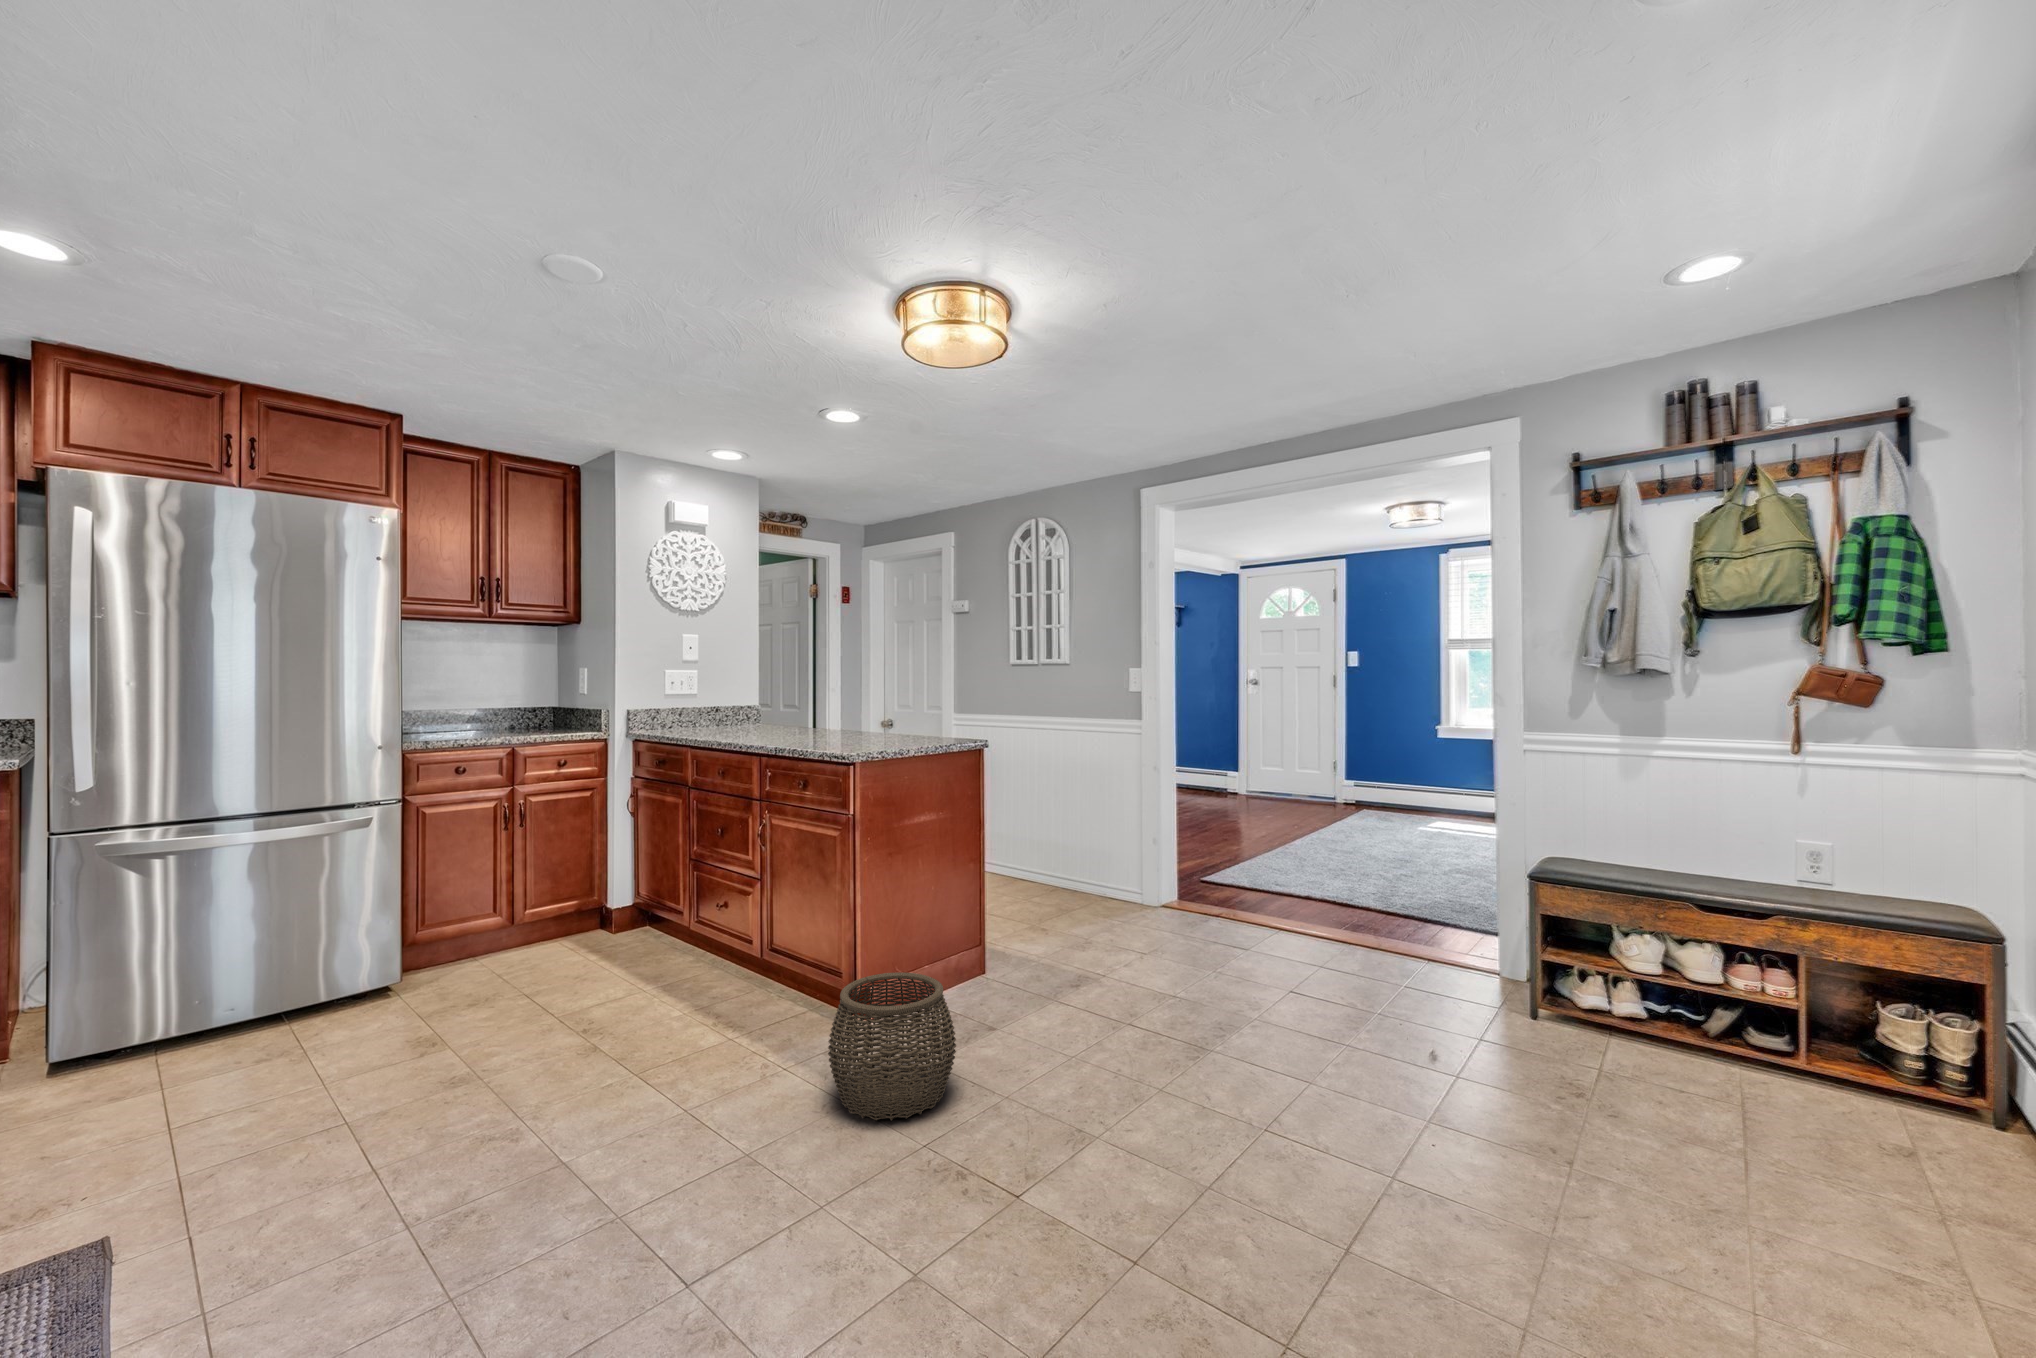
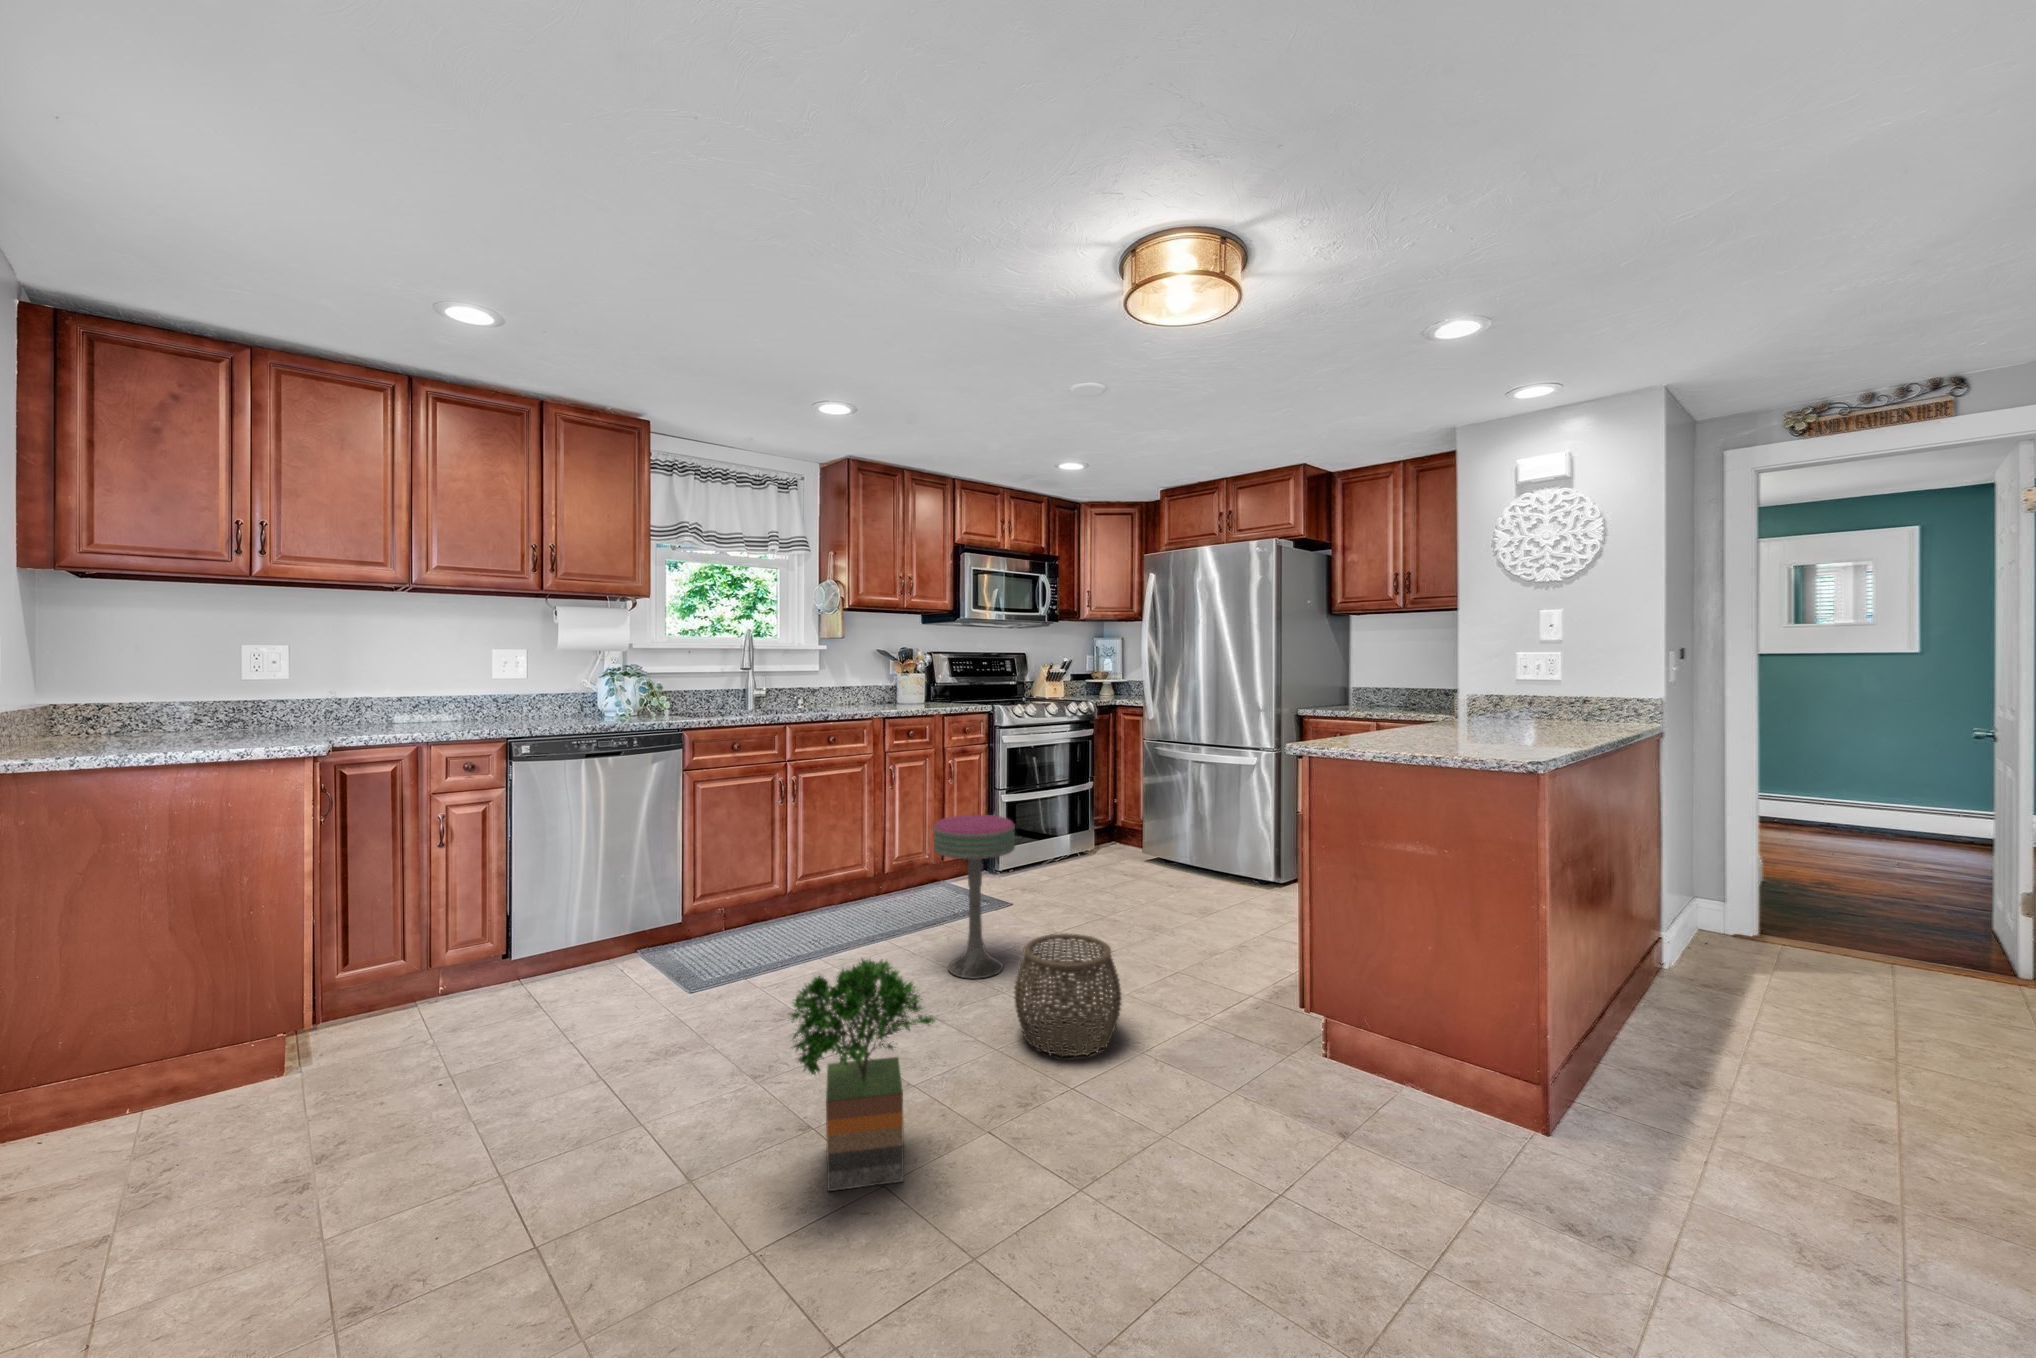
bar stool: none [548,921,706,1231] -> present [934,815,1015,979]
potted tree: none [1118,954,1289,1211] -> present [790,959,935,1191]

